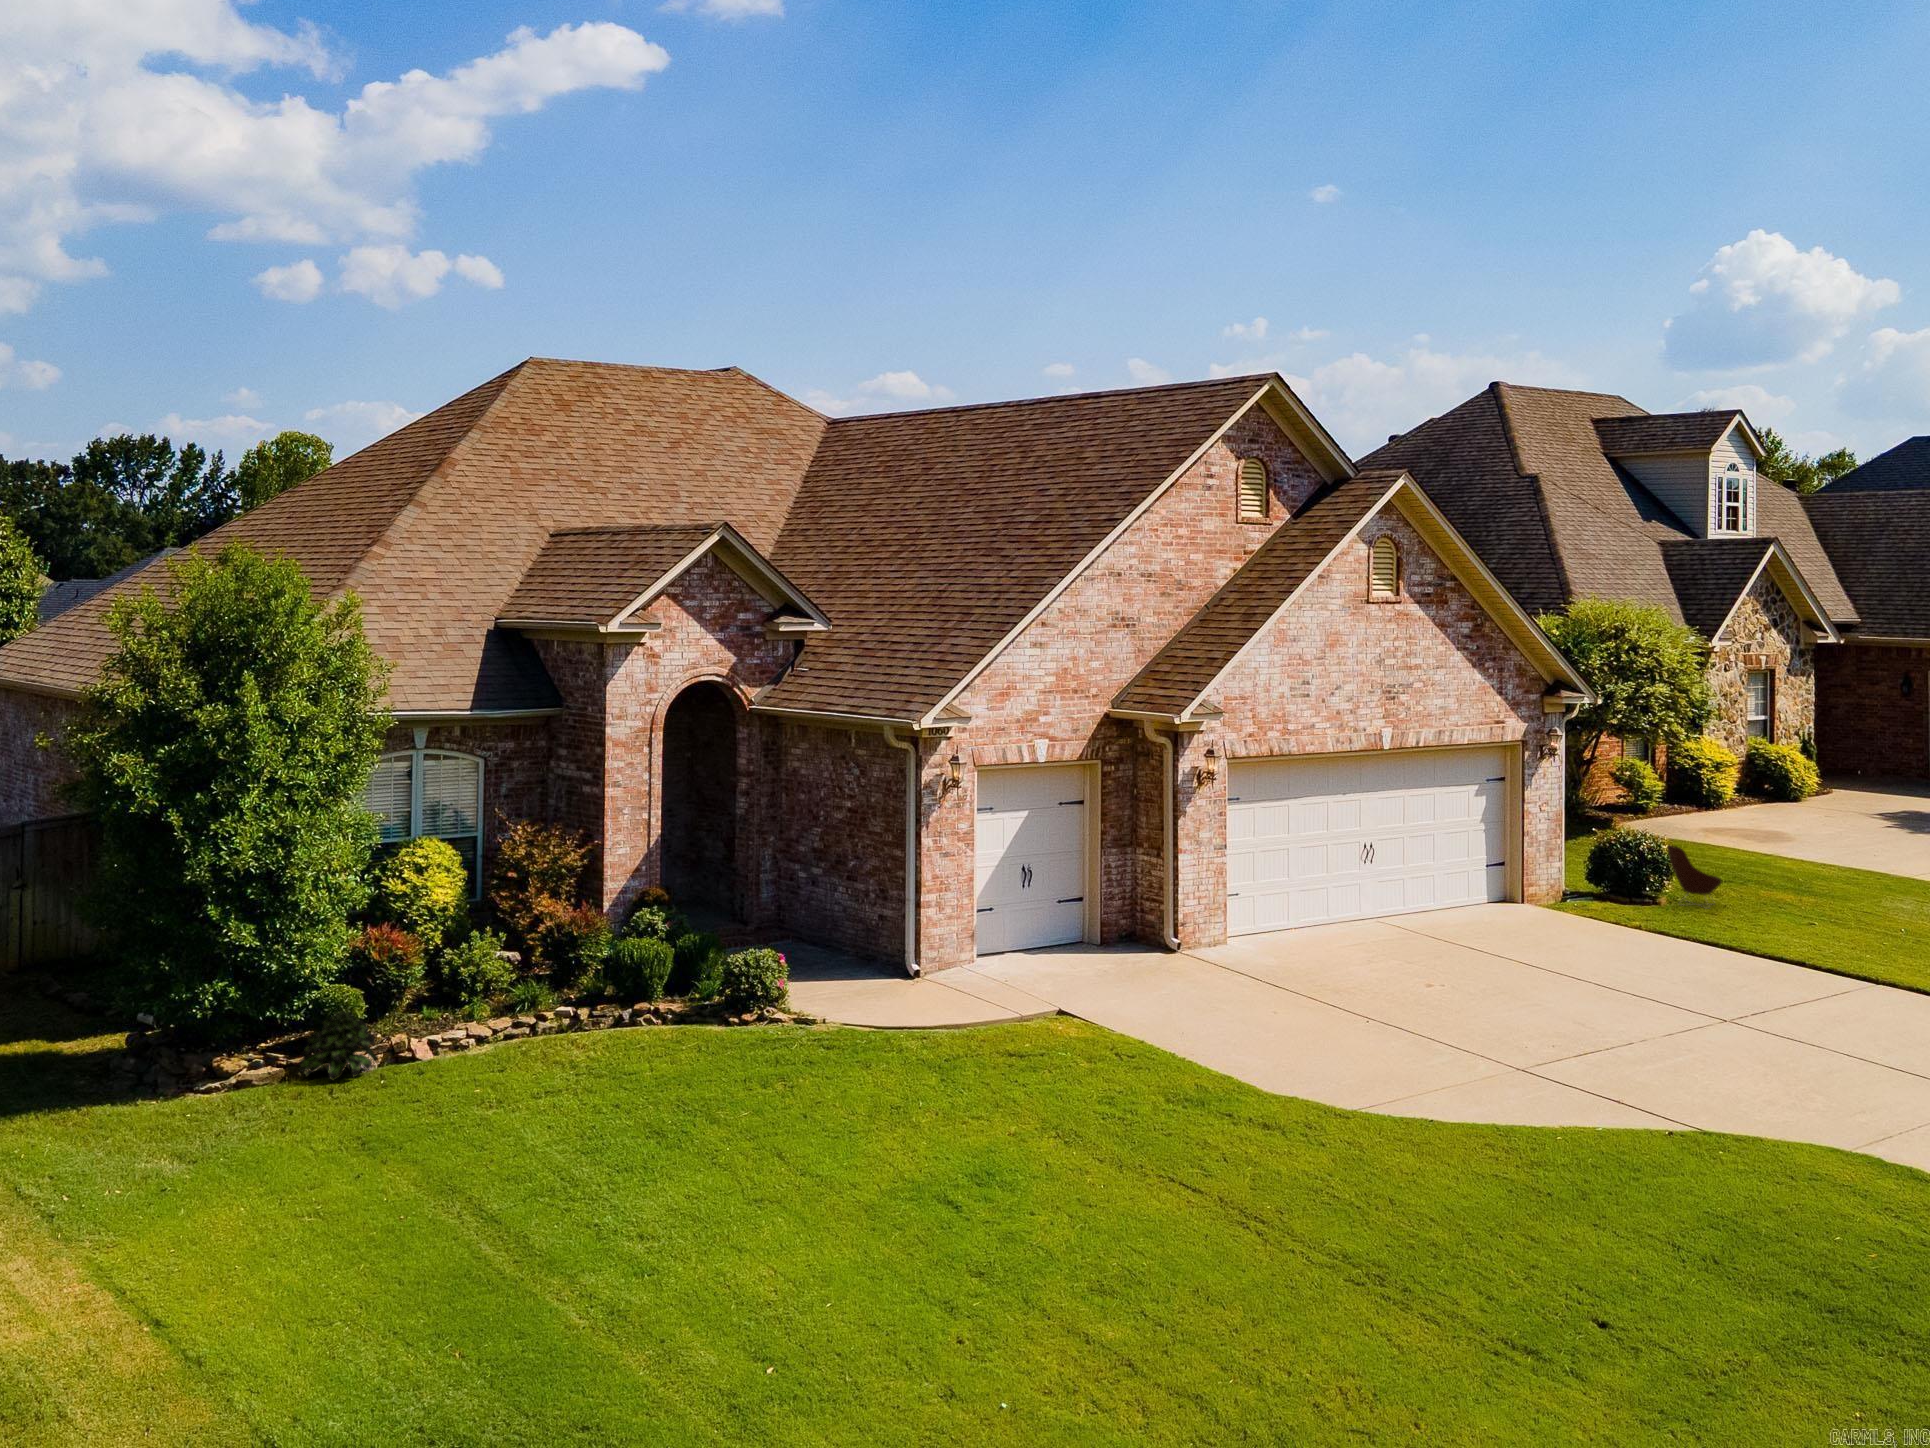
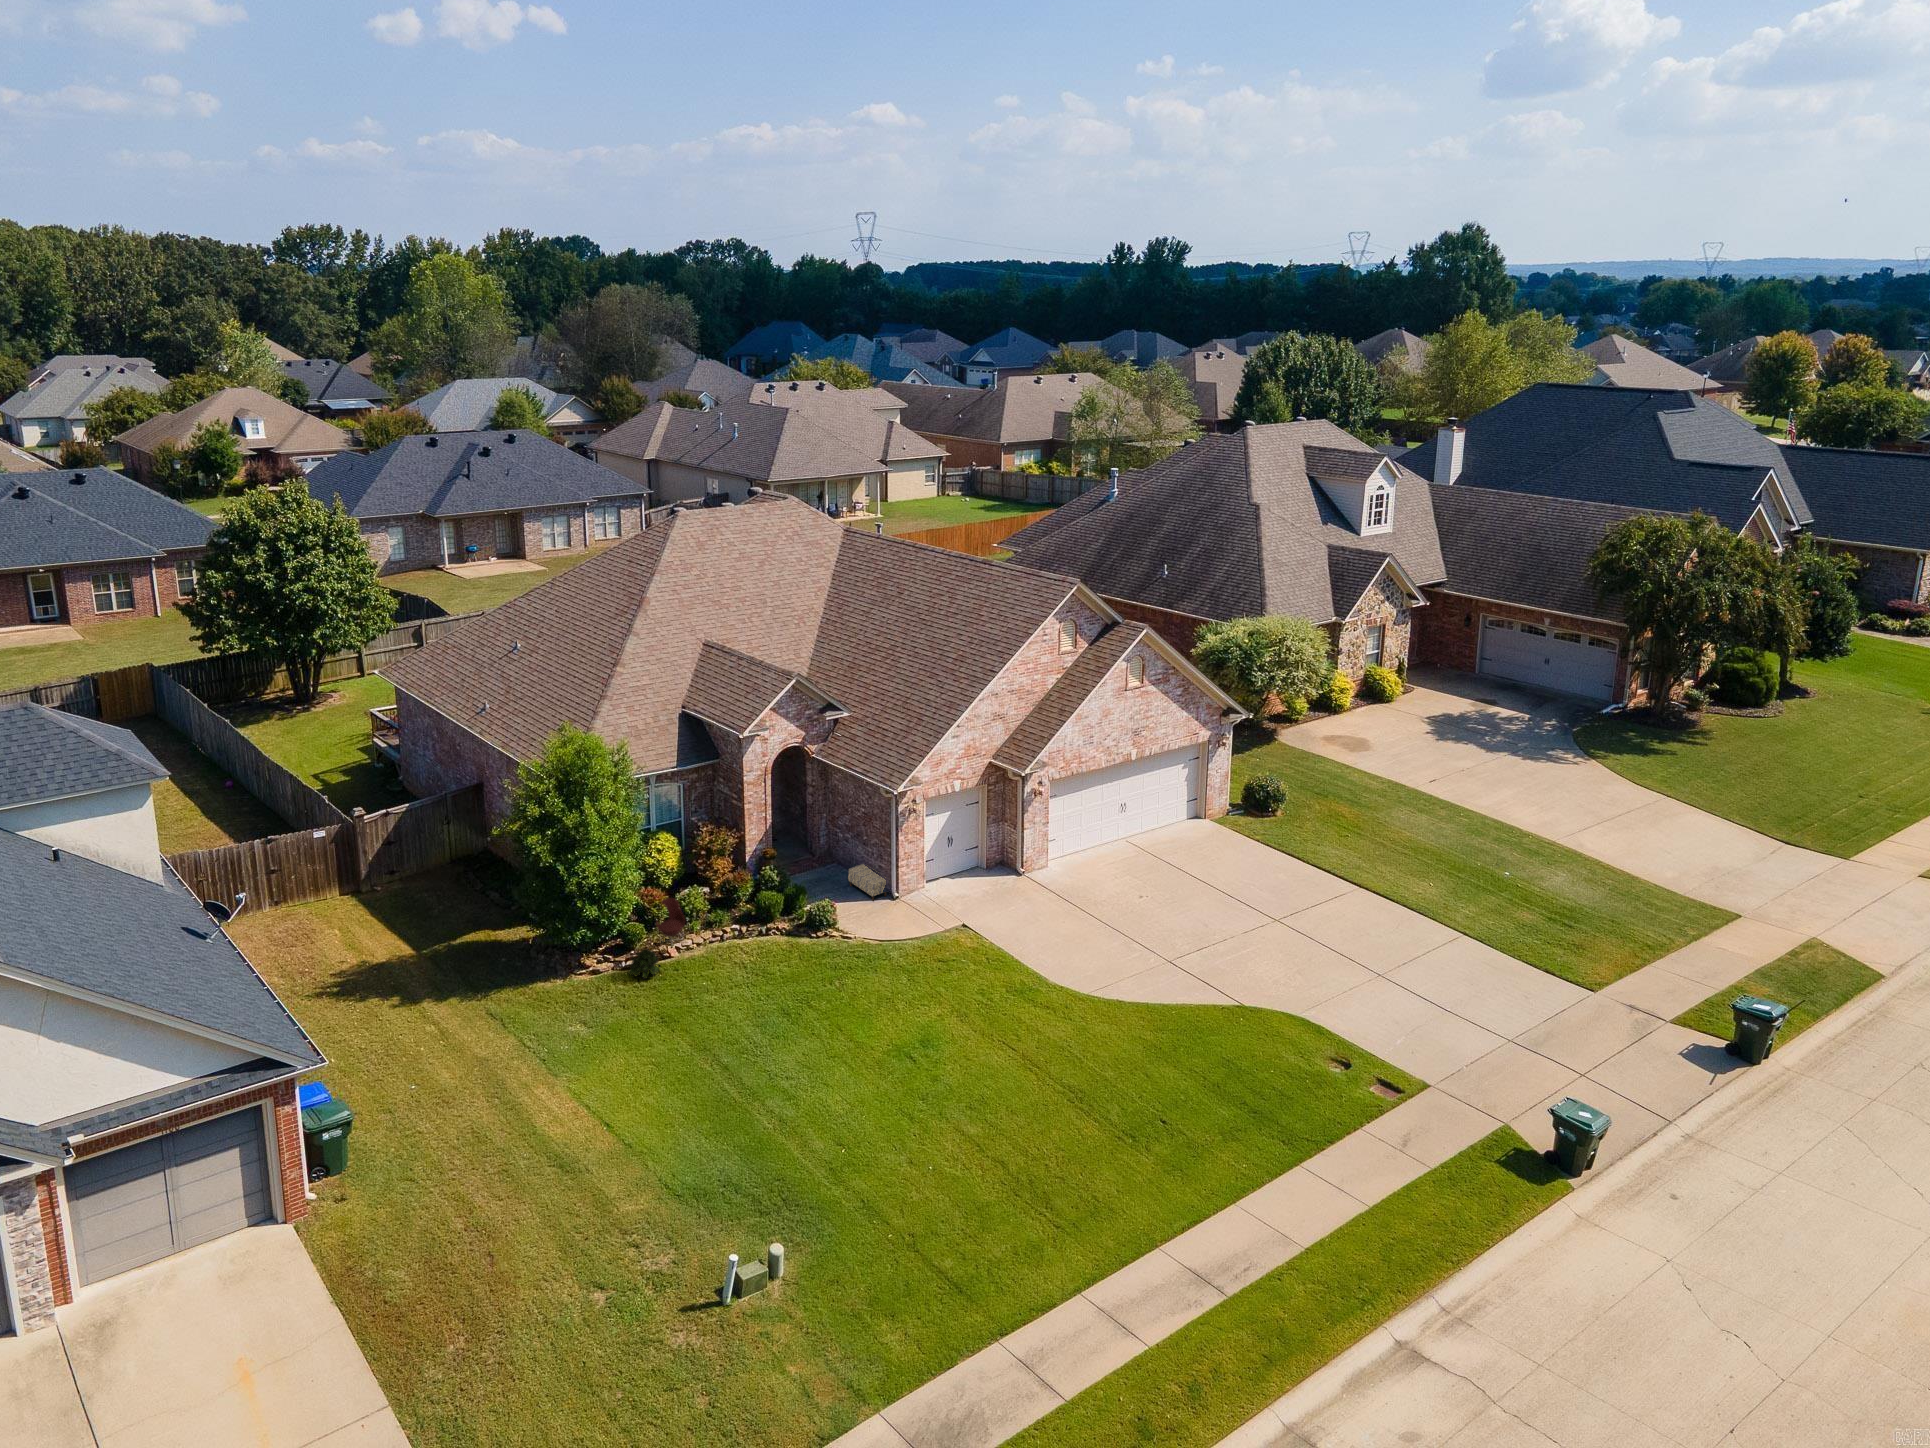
chair: present [1667,845,1722,904] -> present [656,898,685,939]
bench: none [821,922,904,985] -> present [848,864,887,901]

